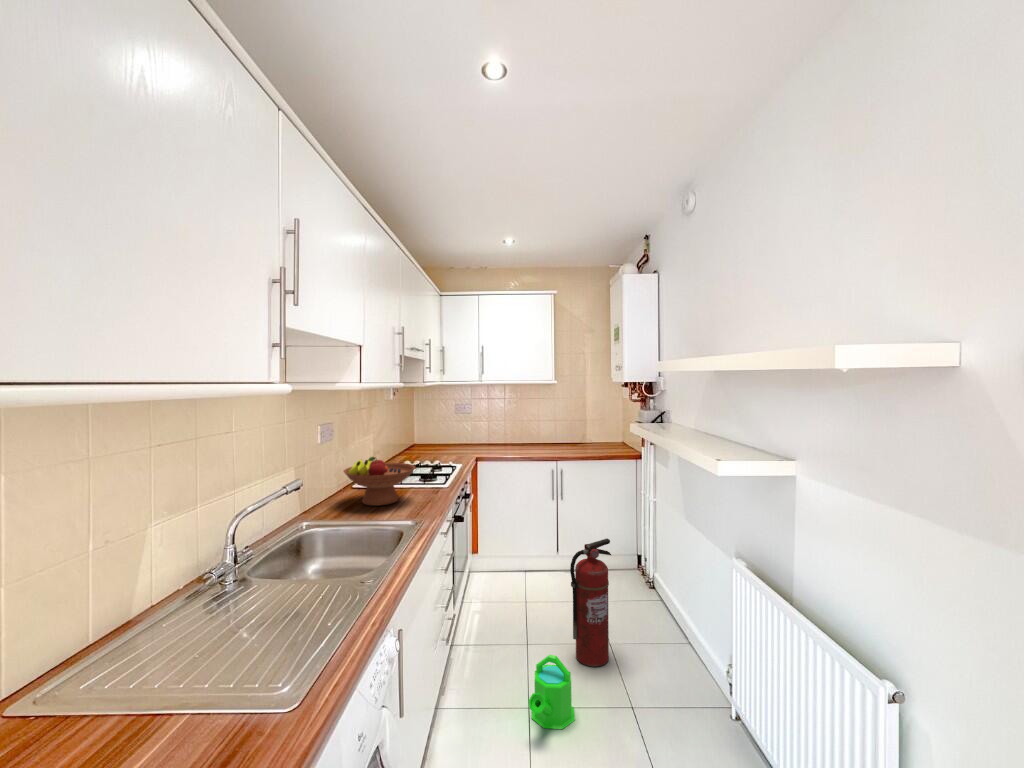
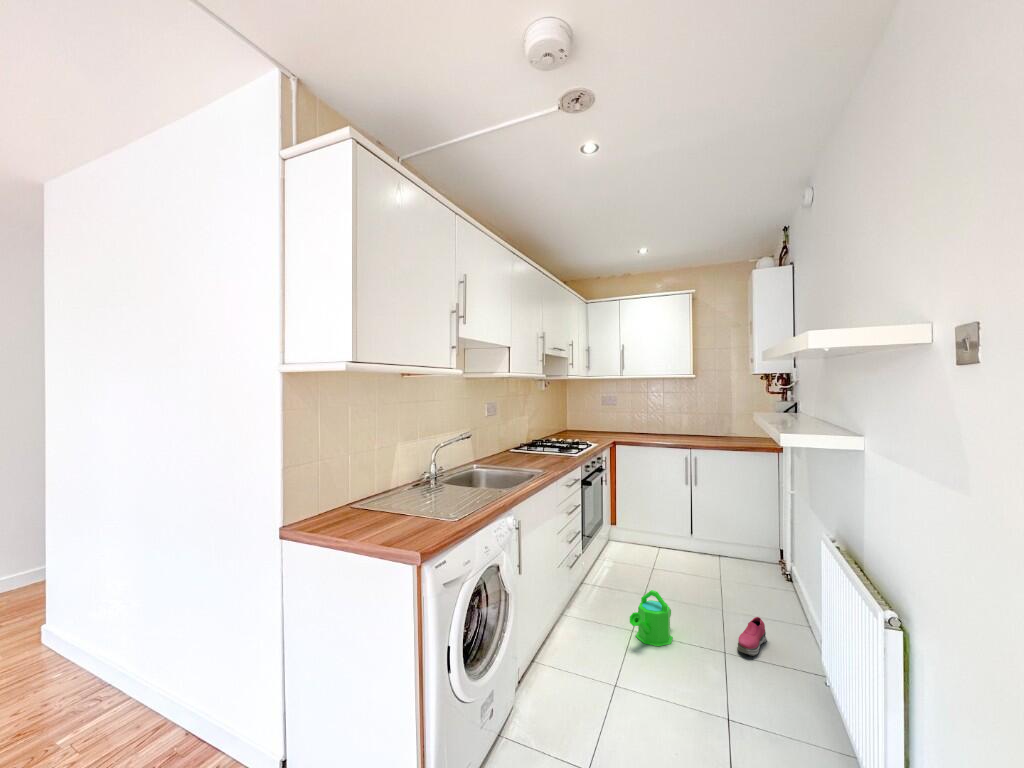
fruit bowl: present [344,457,415,506] -> none [500,428,551,463]
fire extinguisher: present [570,539,611,667] -> none [681,511,722,618]
shoe: none [647,662,670,718] -> present [737,617,767,656]

